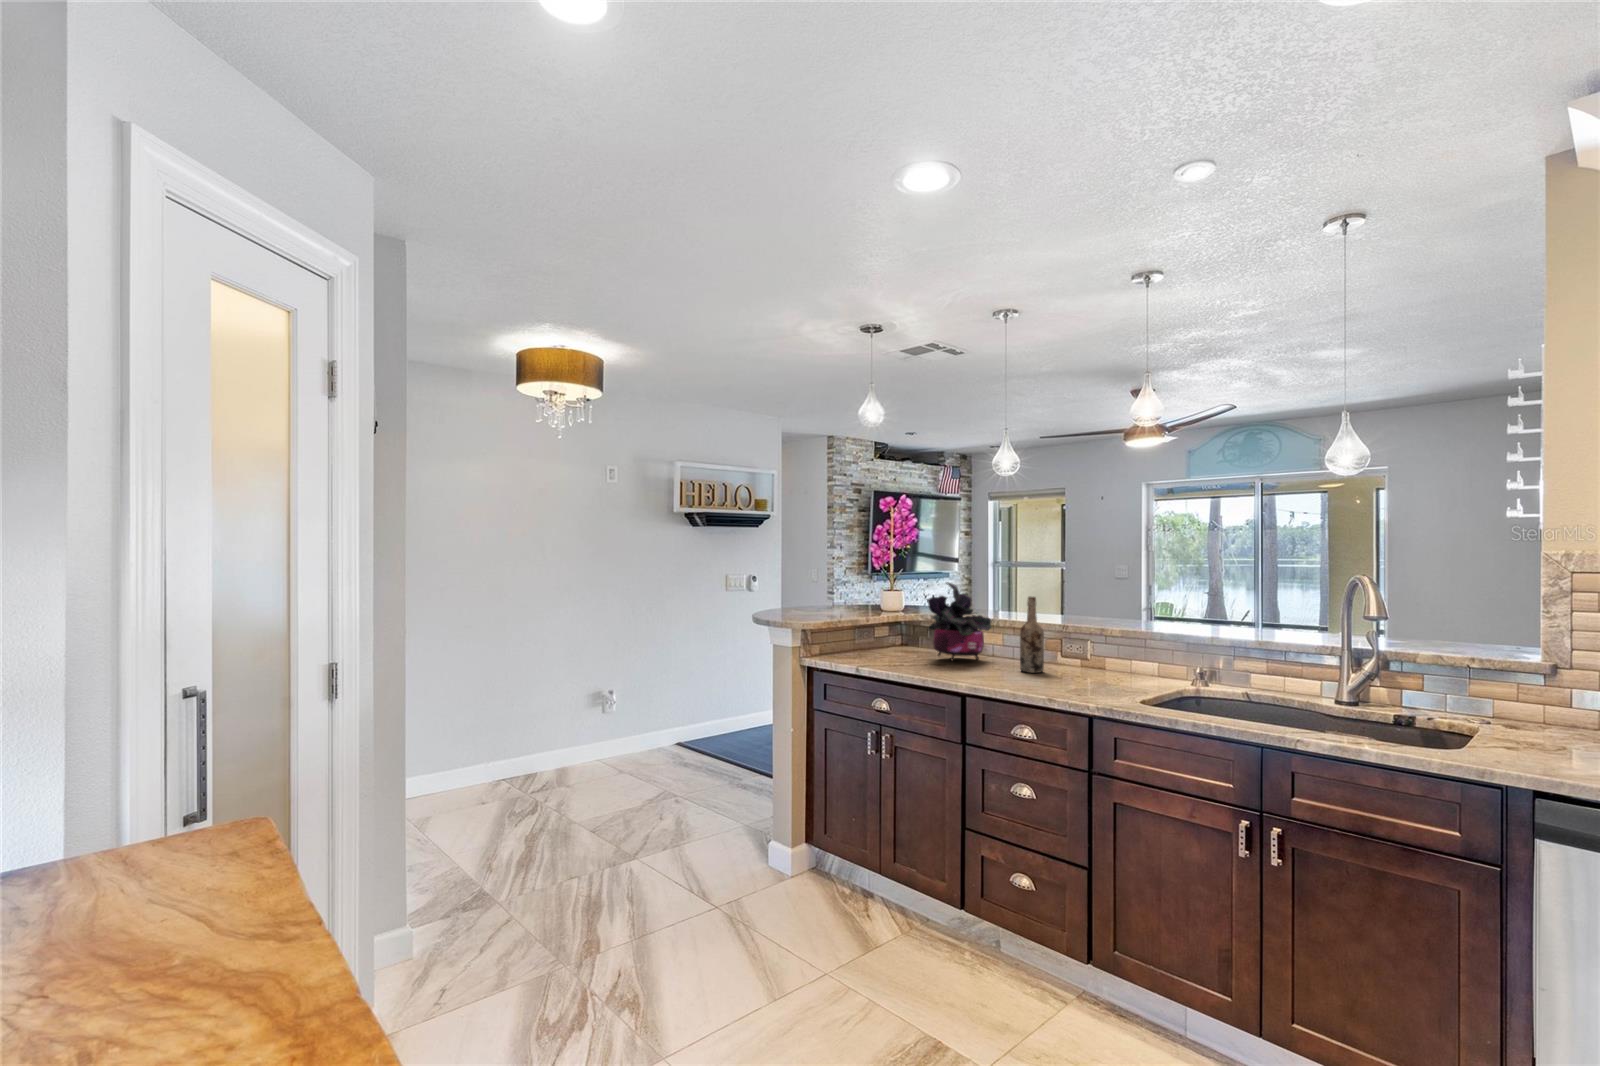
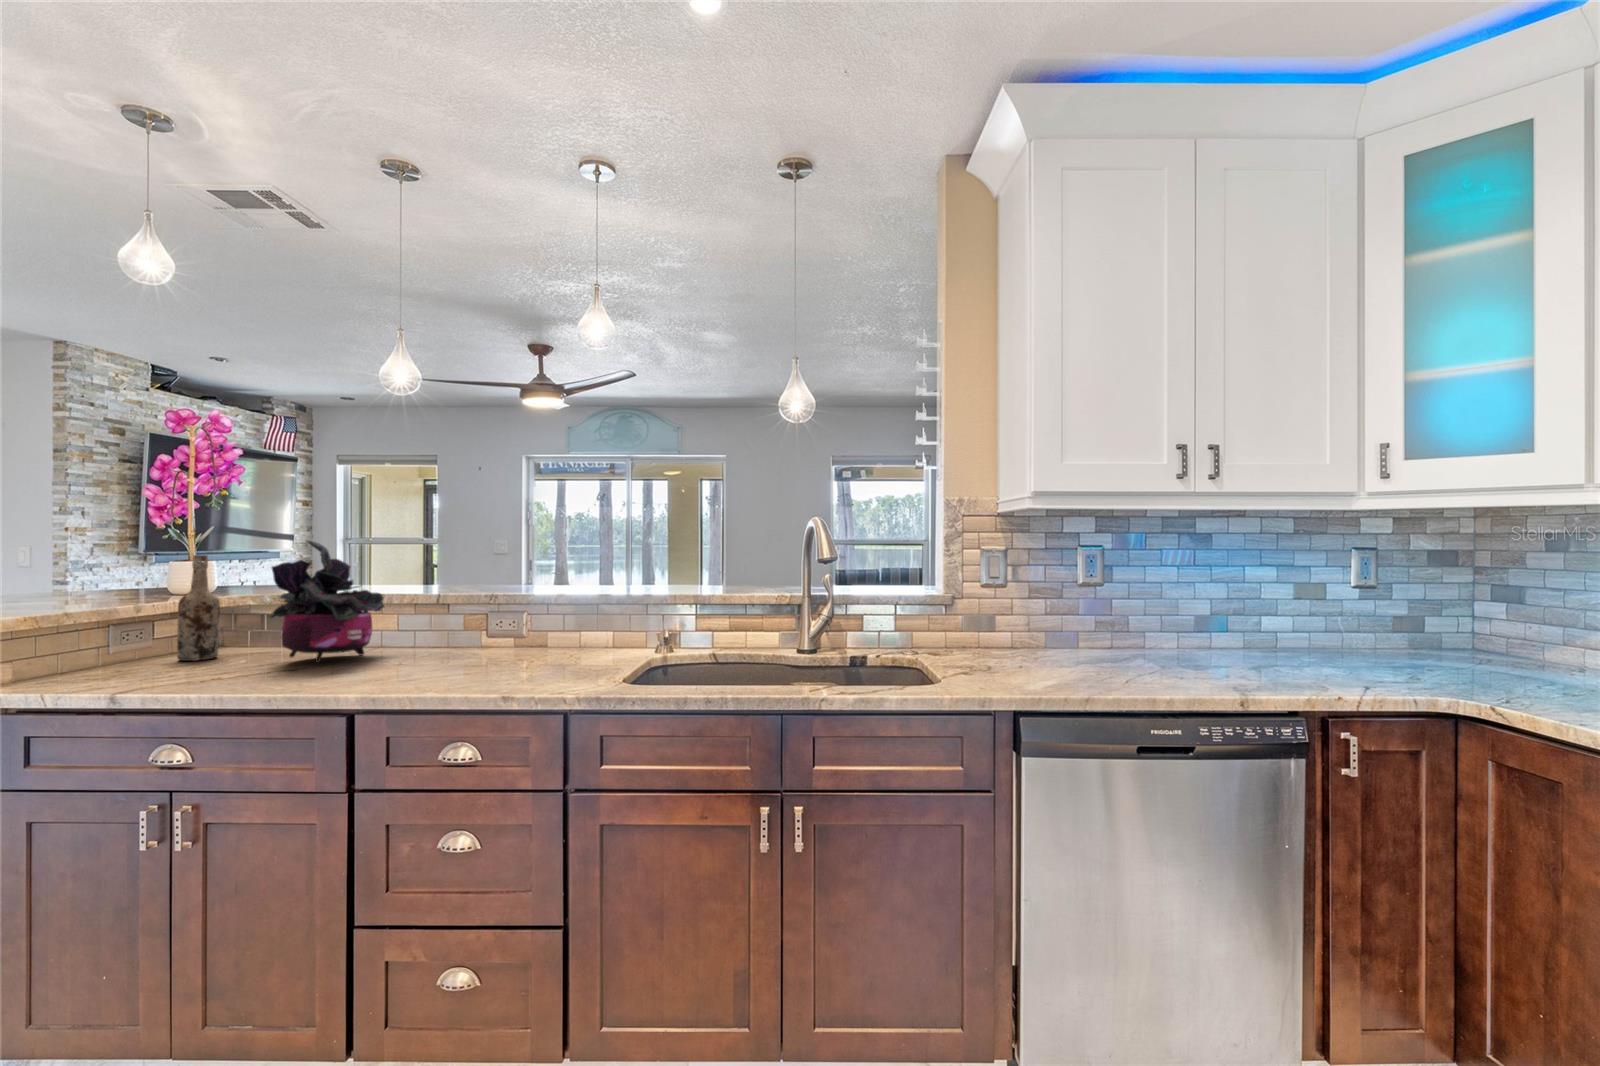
wine bottle: present [1020,597,1044,673] -> present [177,555,220,661]

